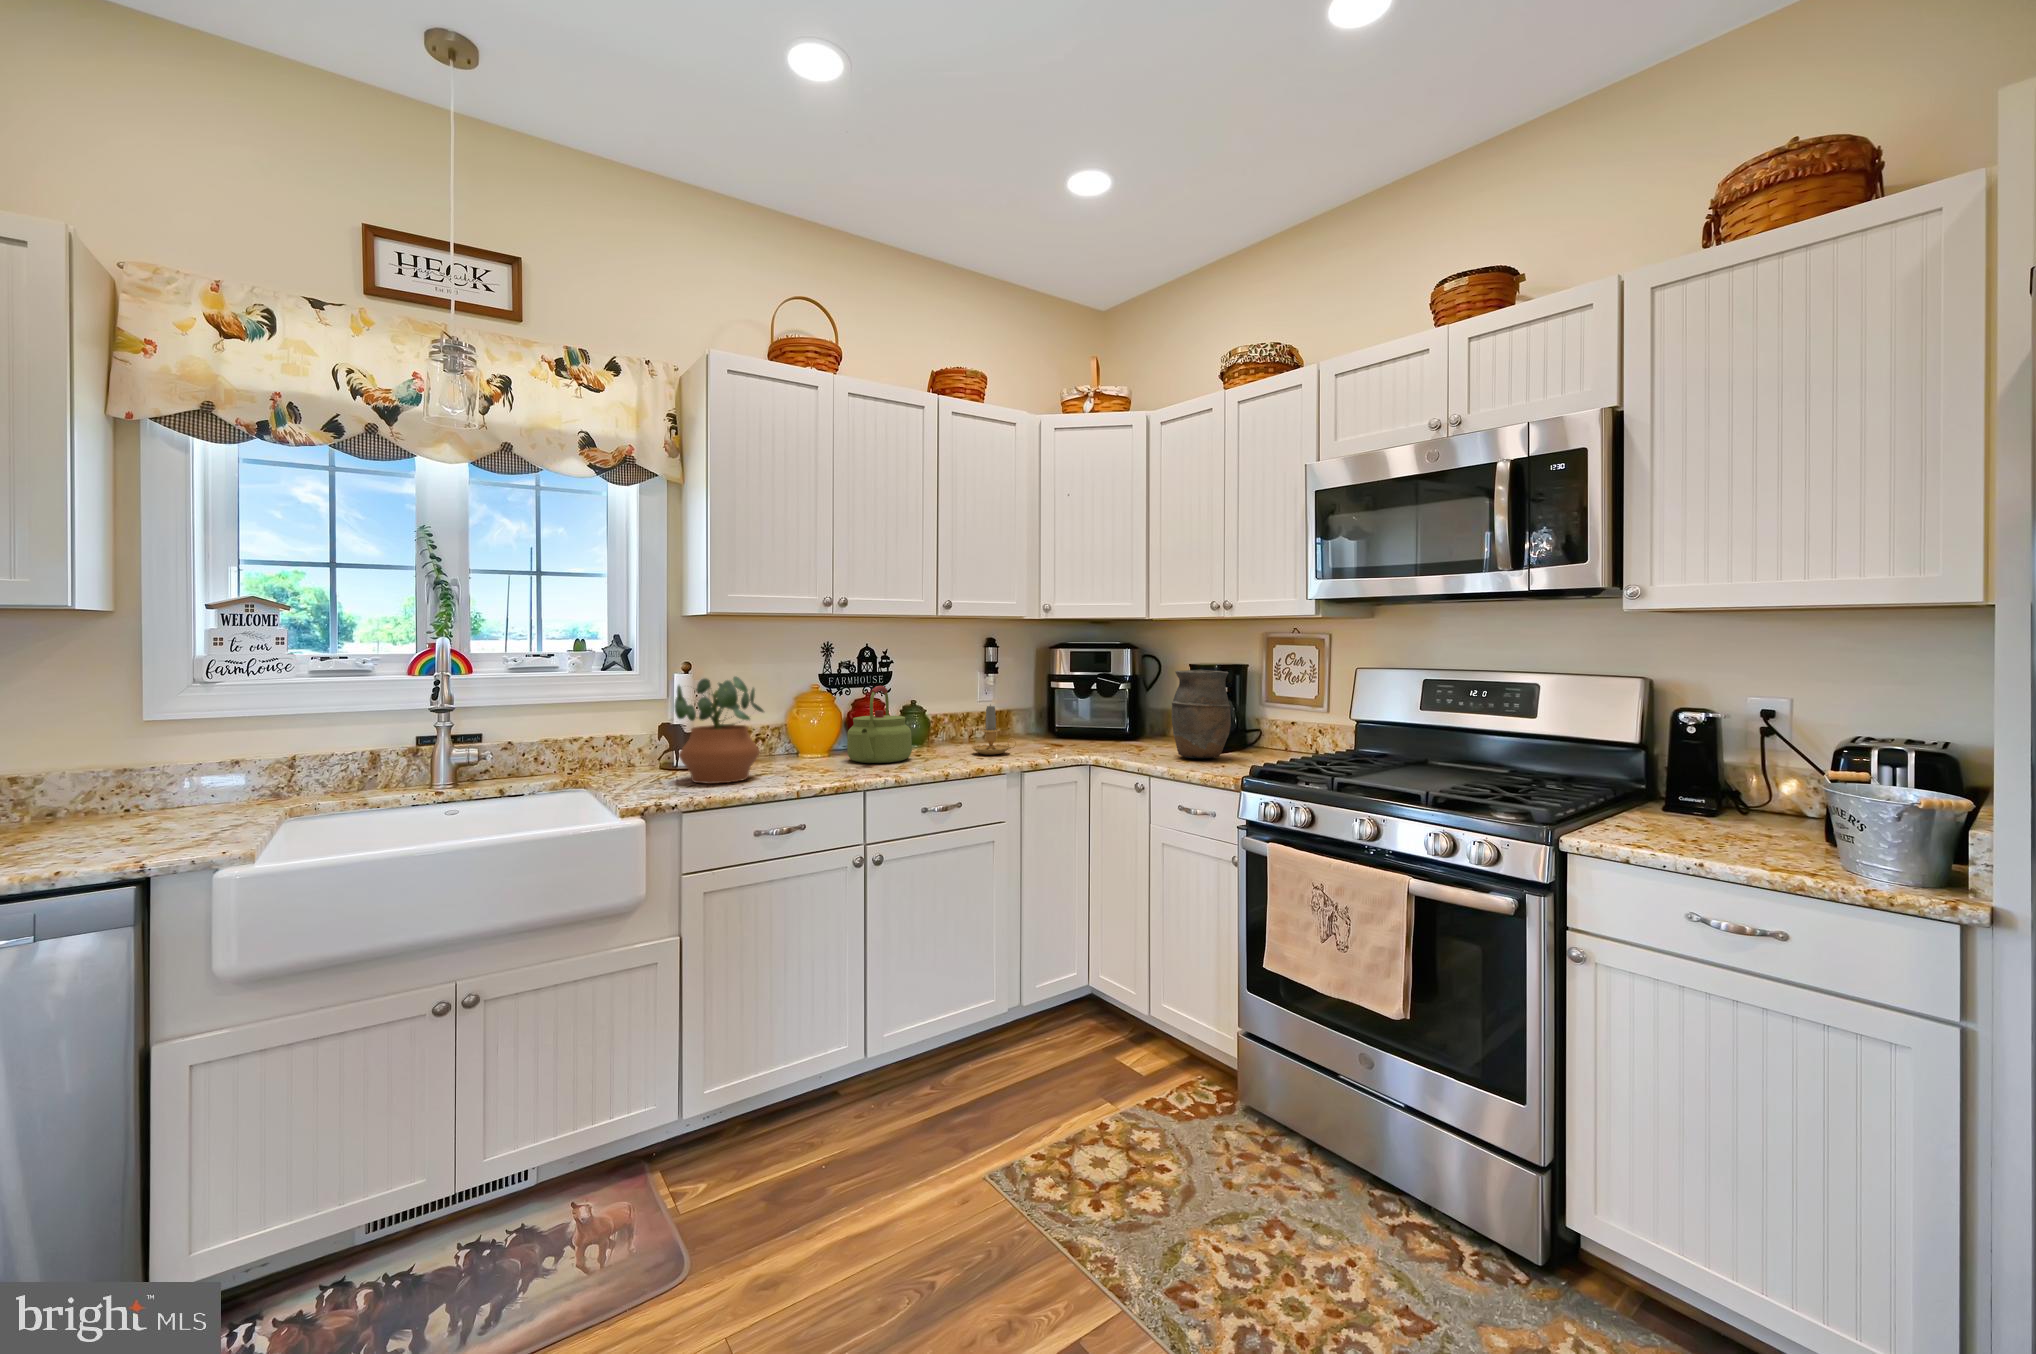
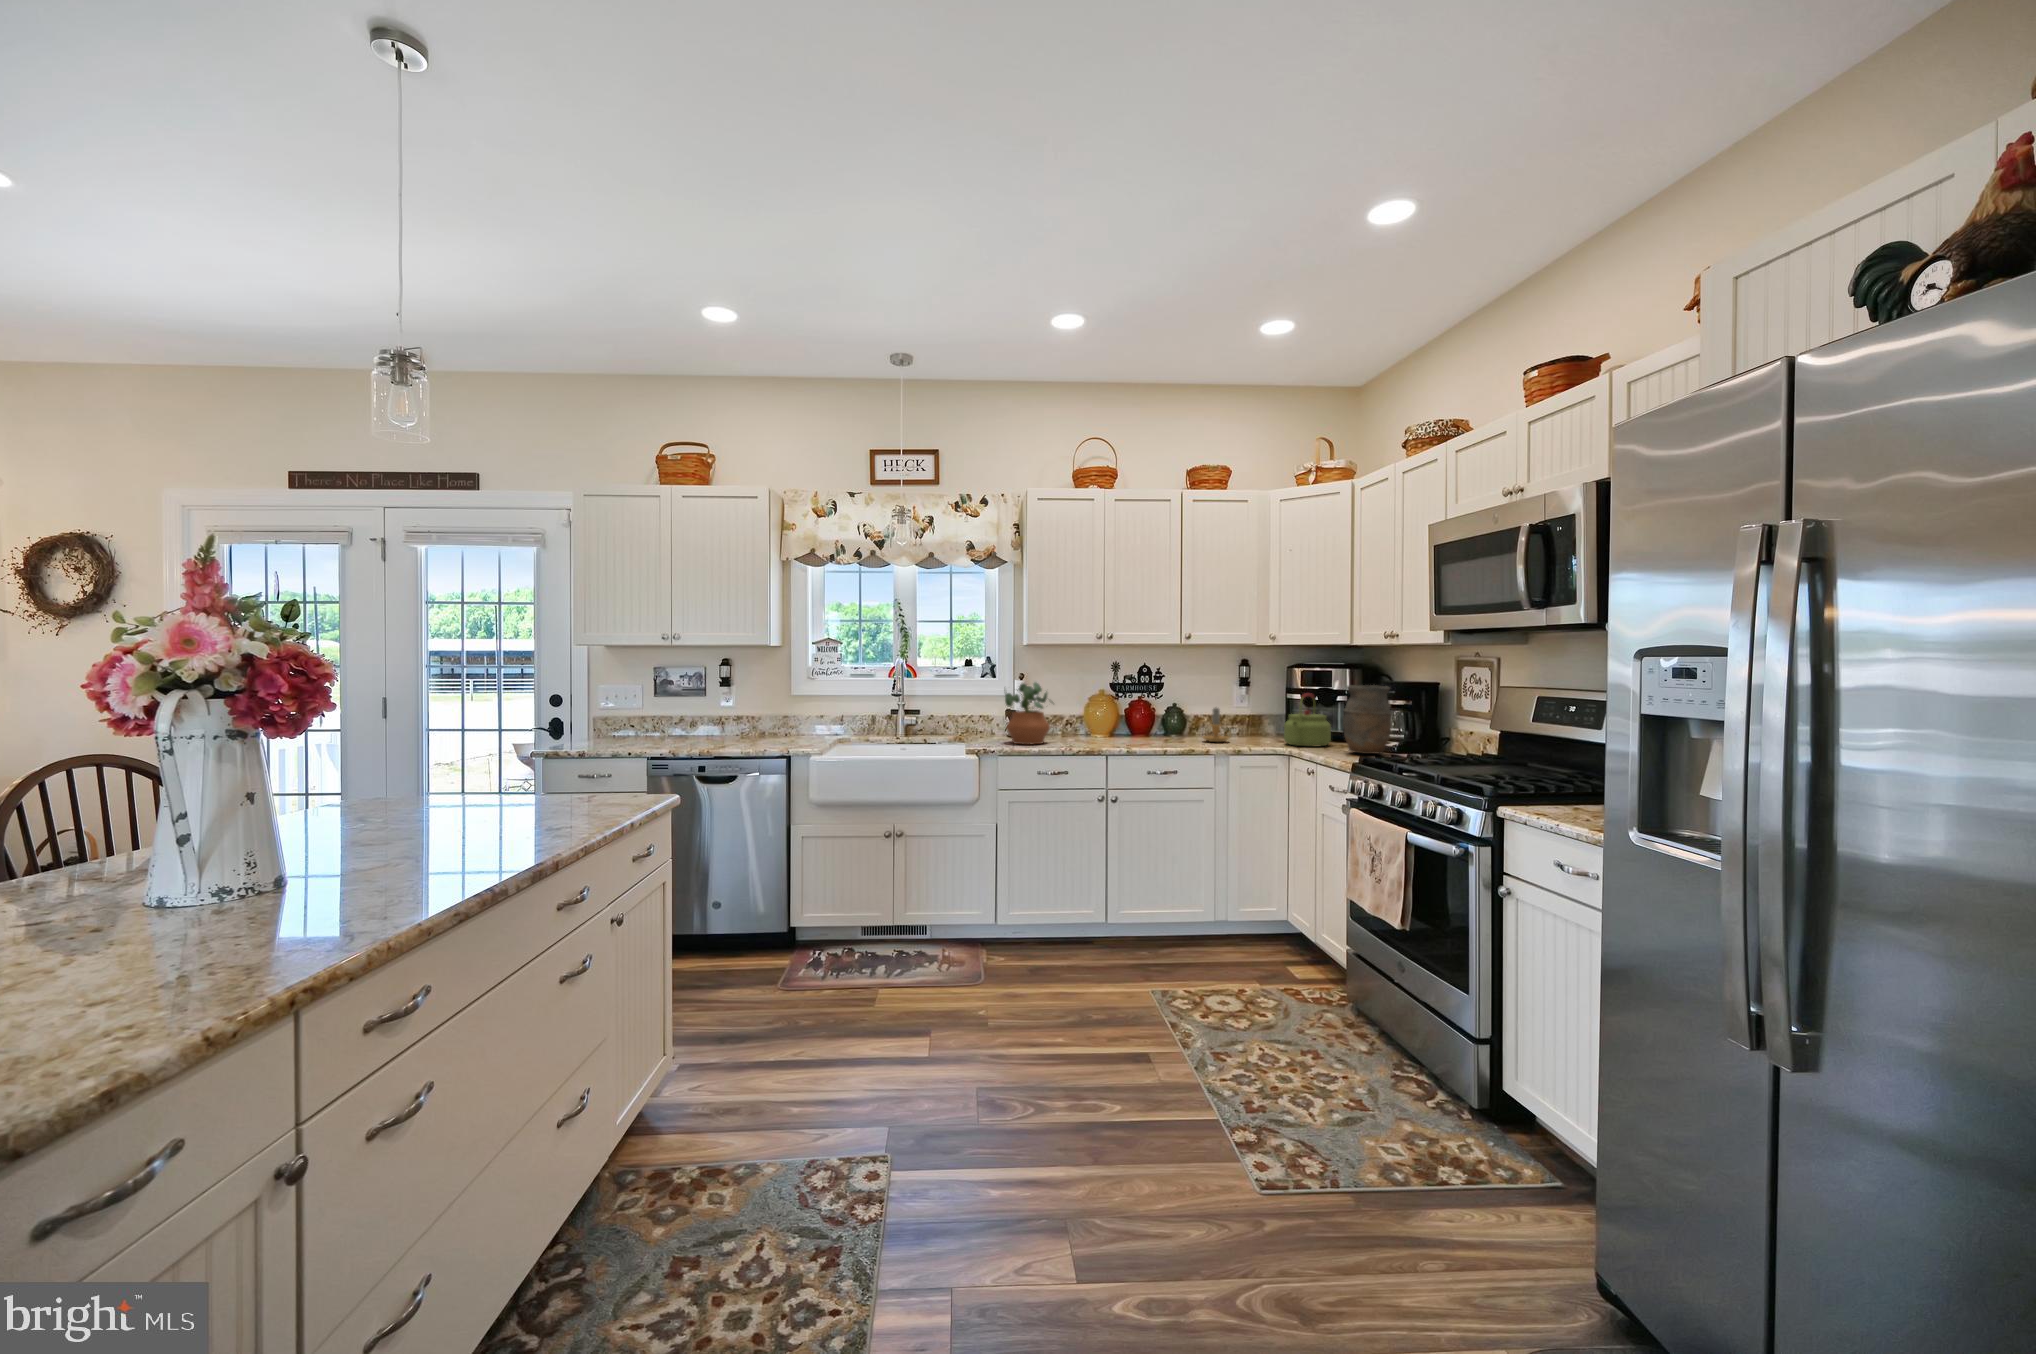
kettle: present [847,686,912,763] -> present [1284,693,1331,747]

